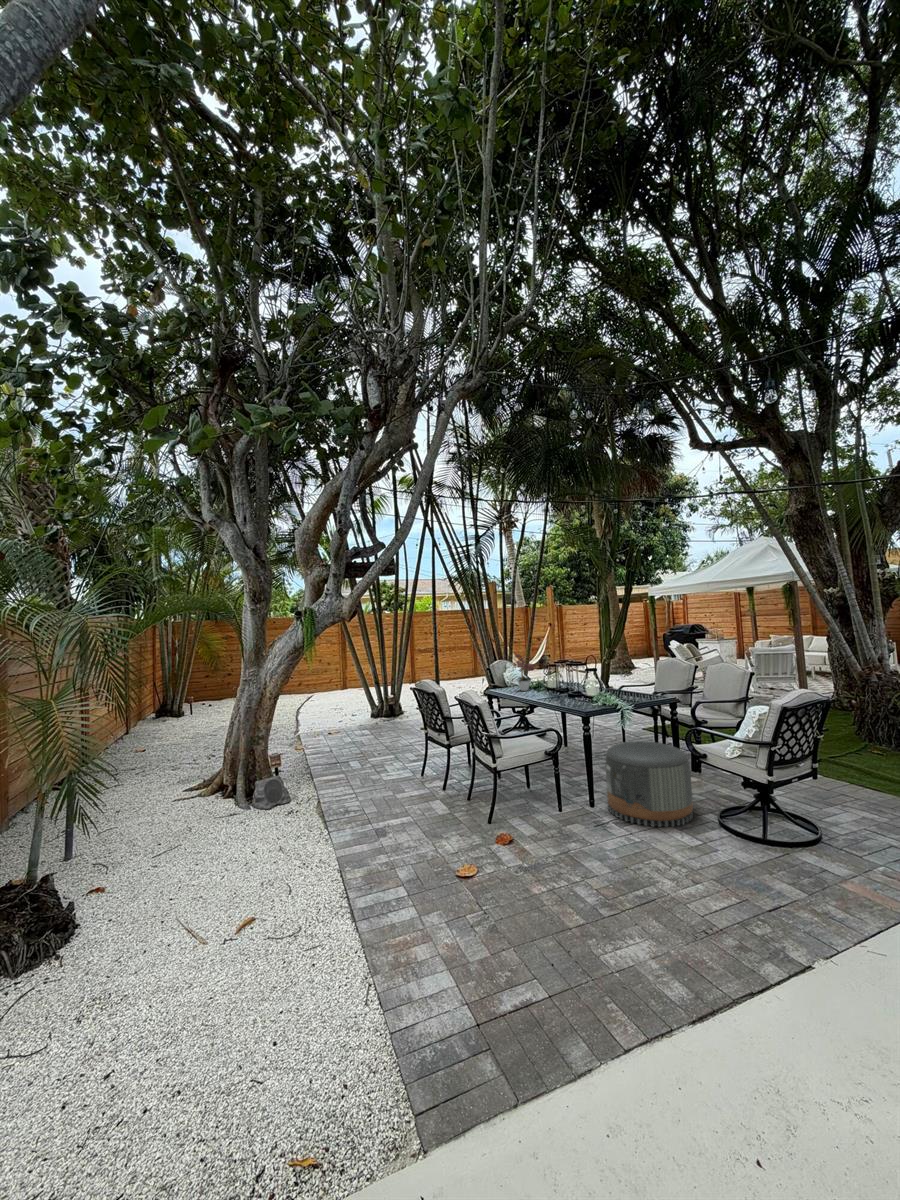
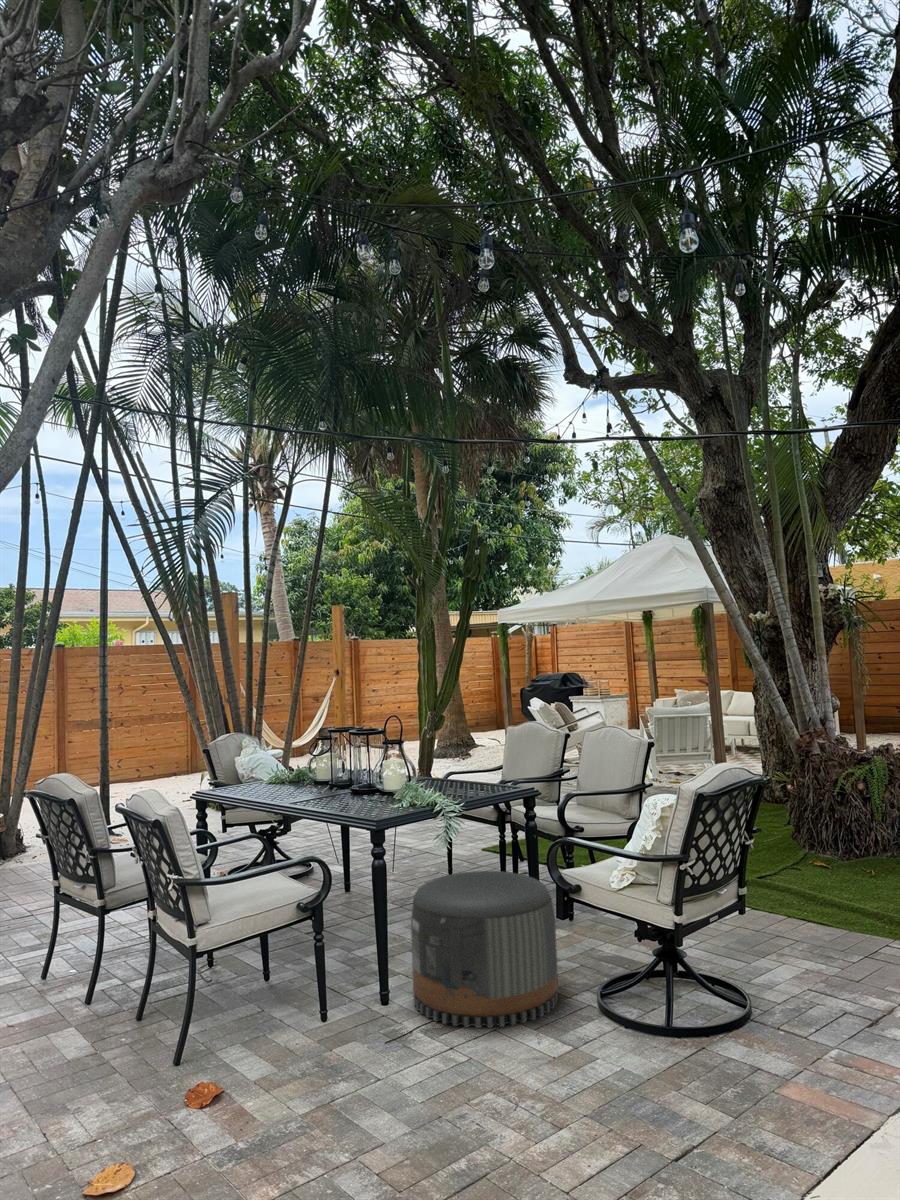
flower arrangement: present [515,654,535,691] -> none [248,716,296,791]

